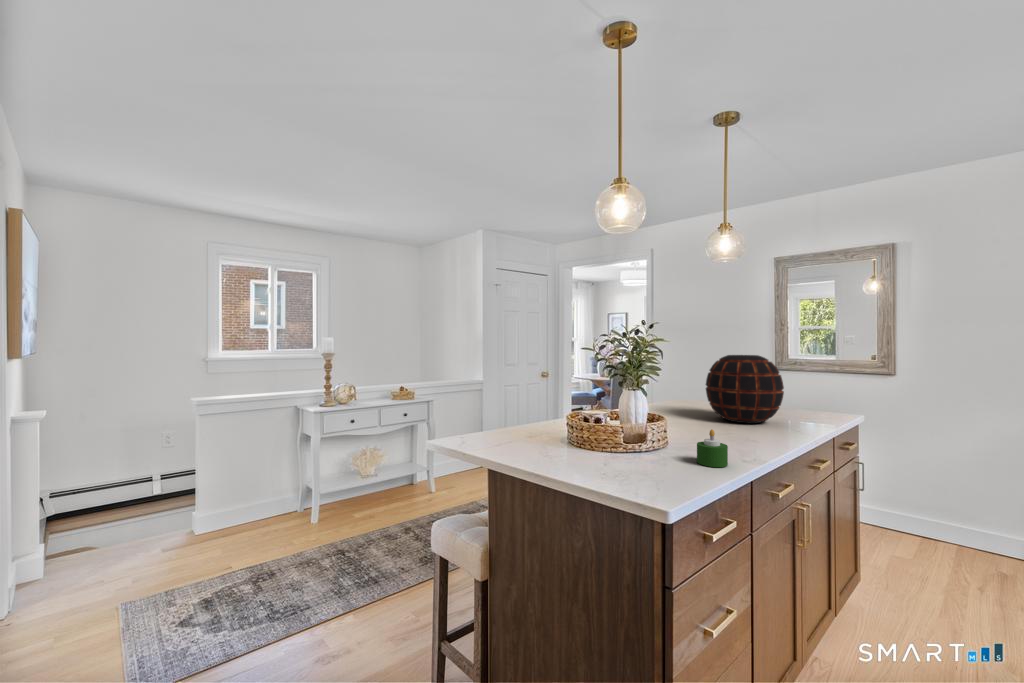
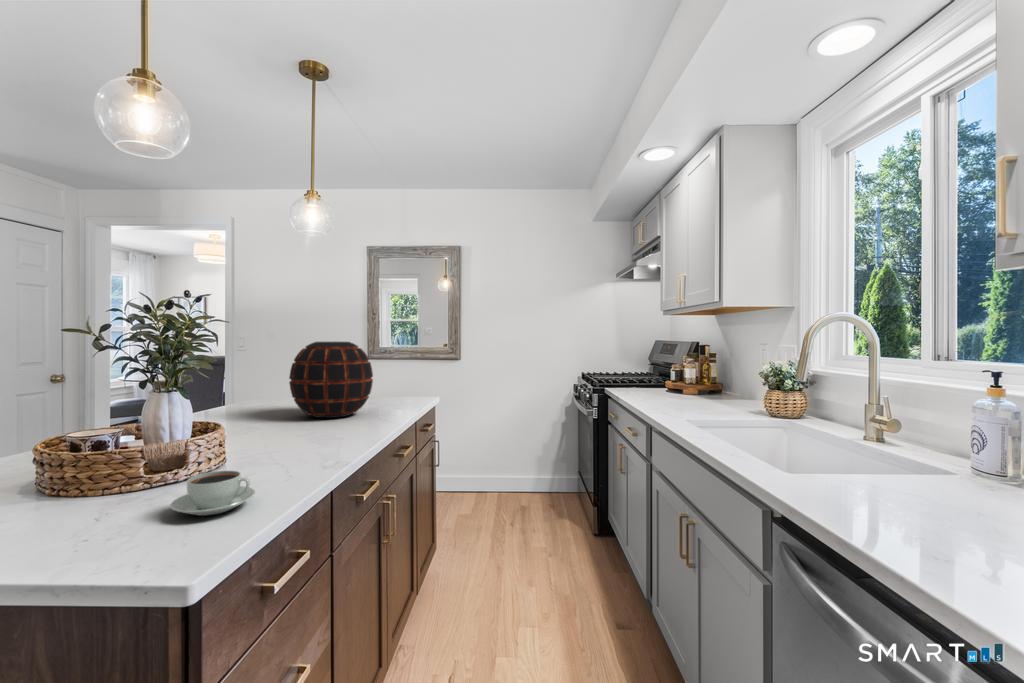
candle: present [697,429,728,467] -> none [262,433,304,484]
coffee cup: none [645,448,696,476] -> present [170,471,255,516]

